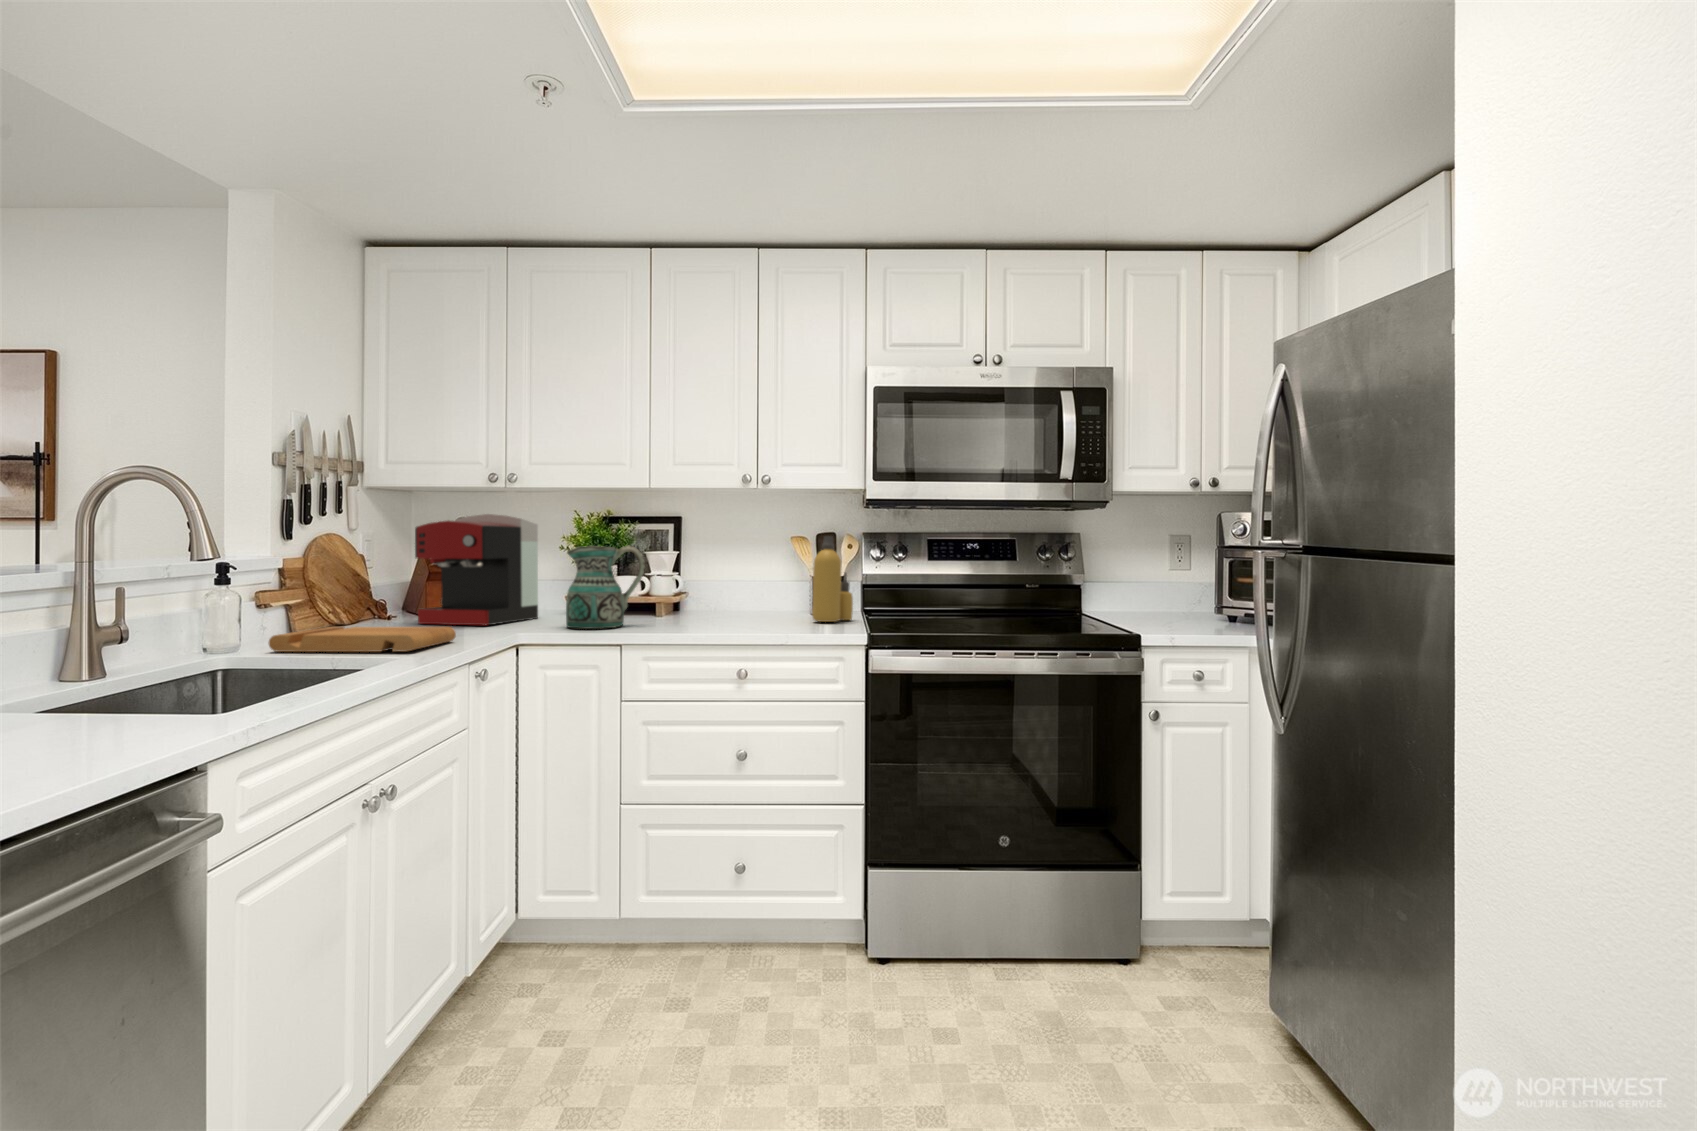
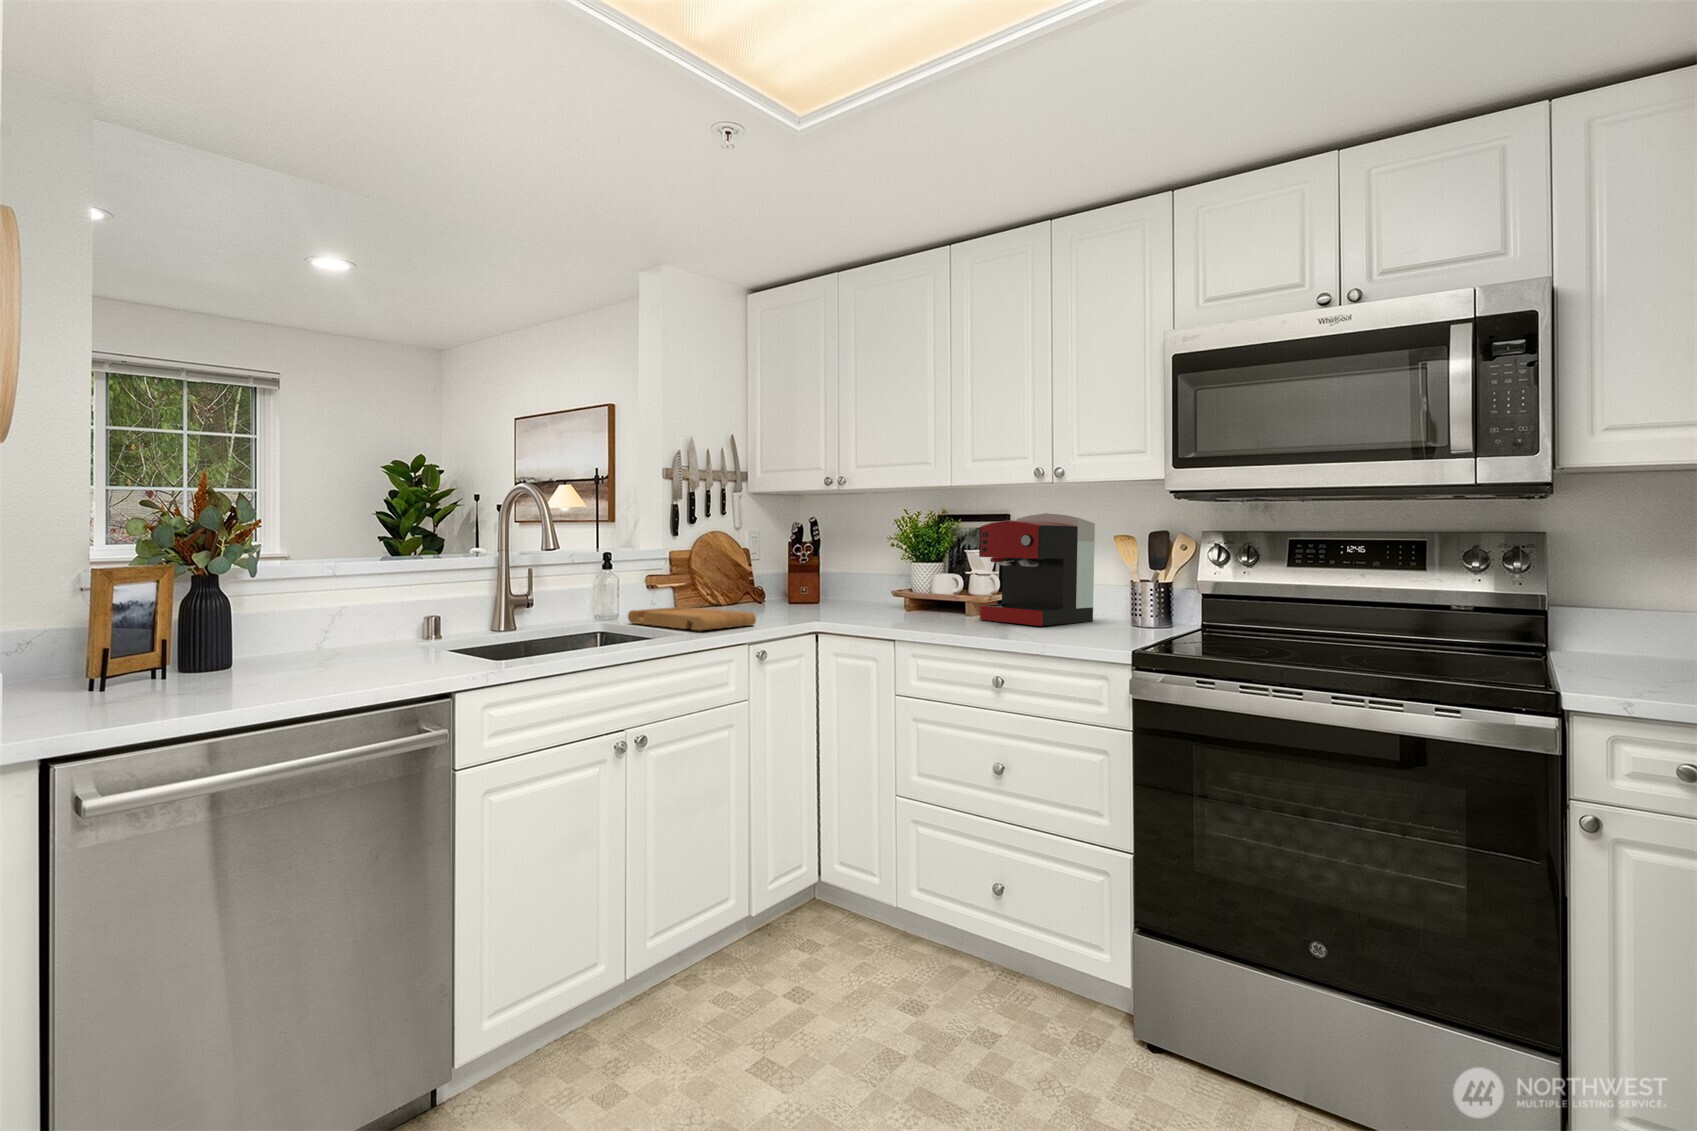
coffee maker: present [415,514,538,625] -> present [979,513,1095,626]
bottle: present [812,536,853,622] -> none [1114,535,1169,634]
ceramic pitcher: present [566,546,645,629] -> none [866,544,940,623]

